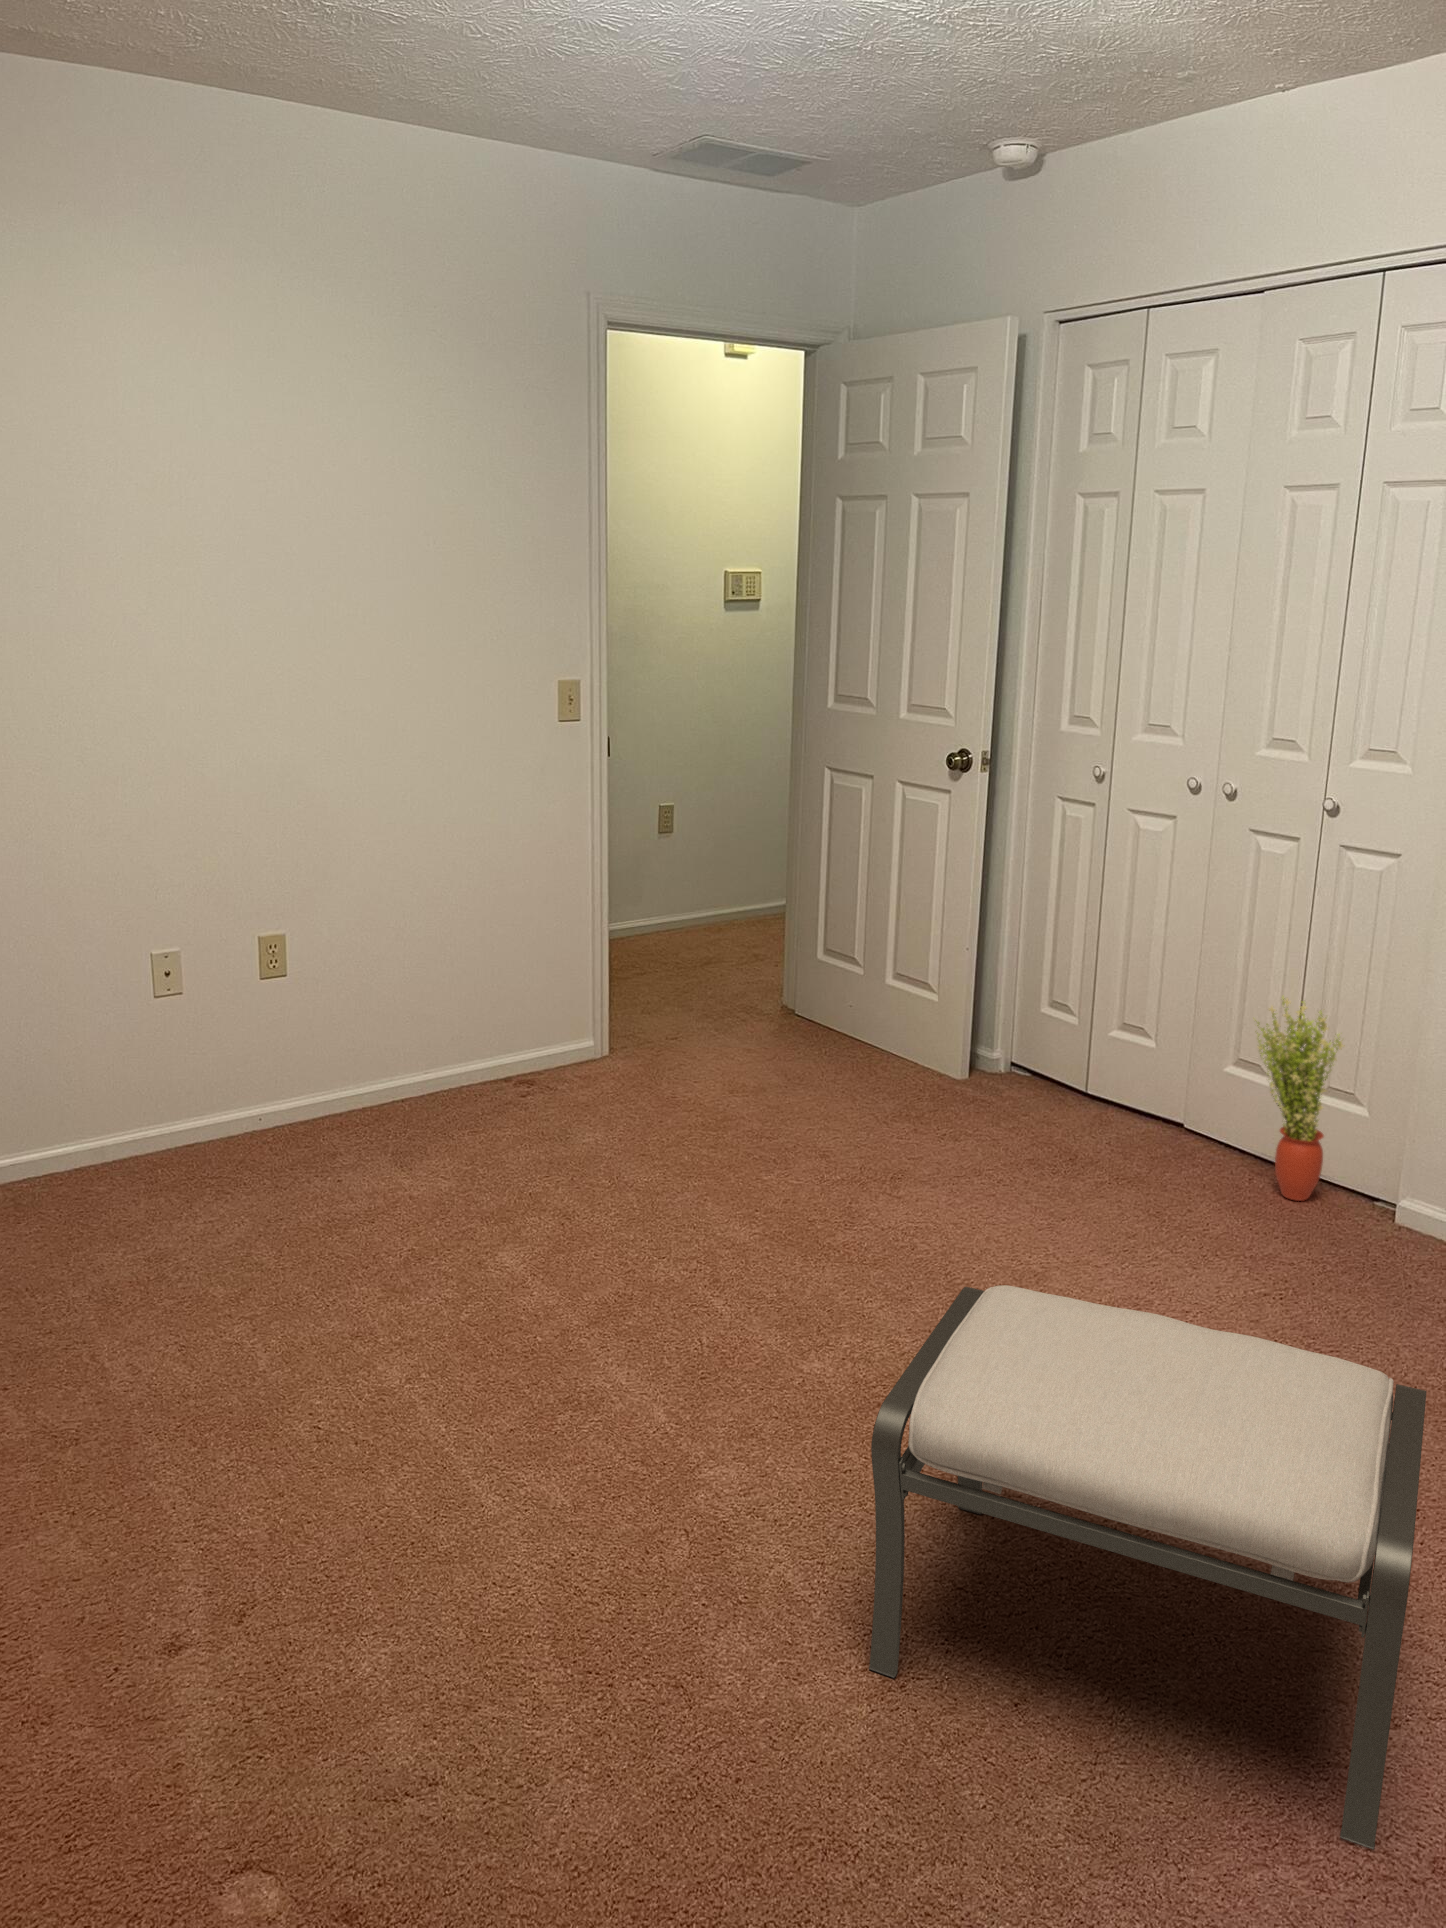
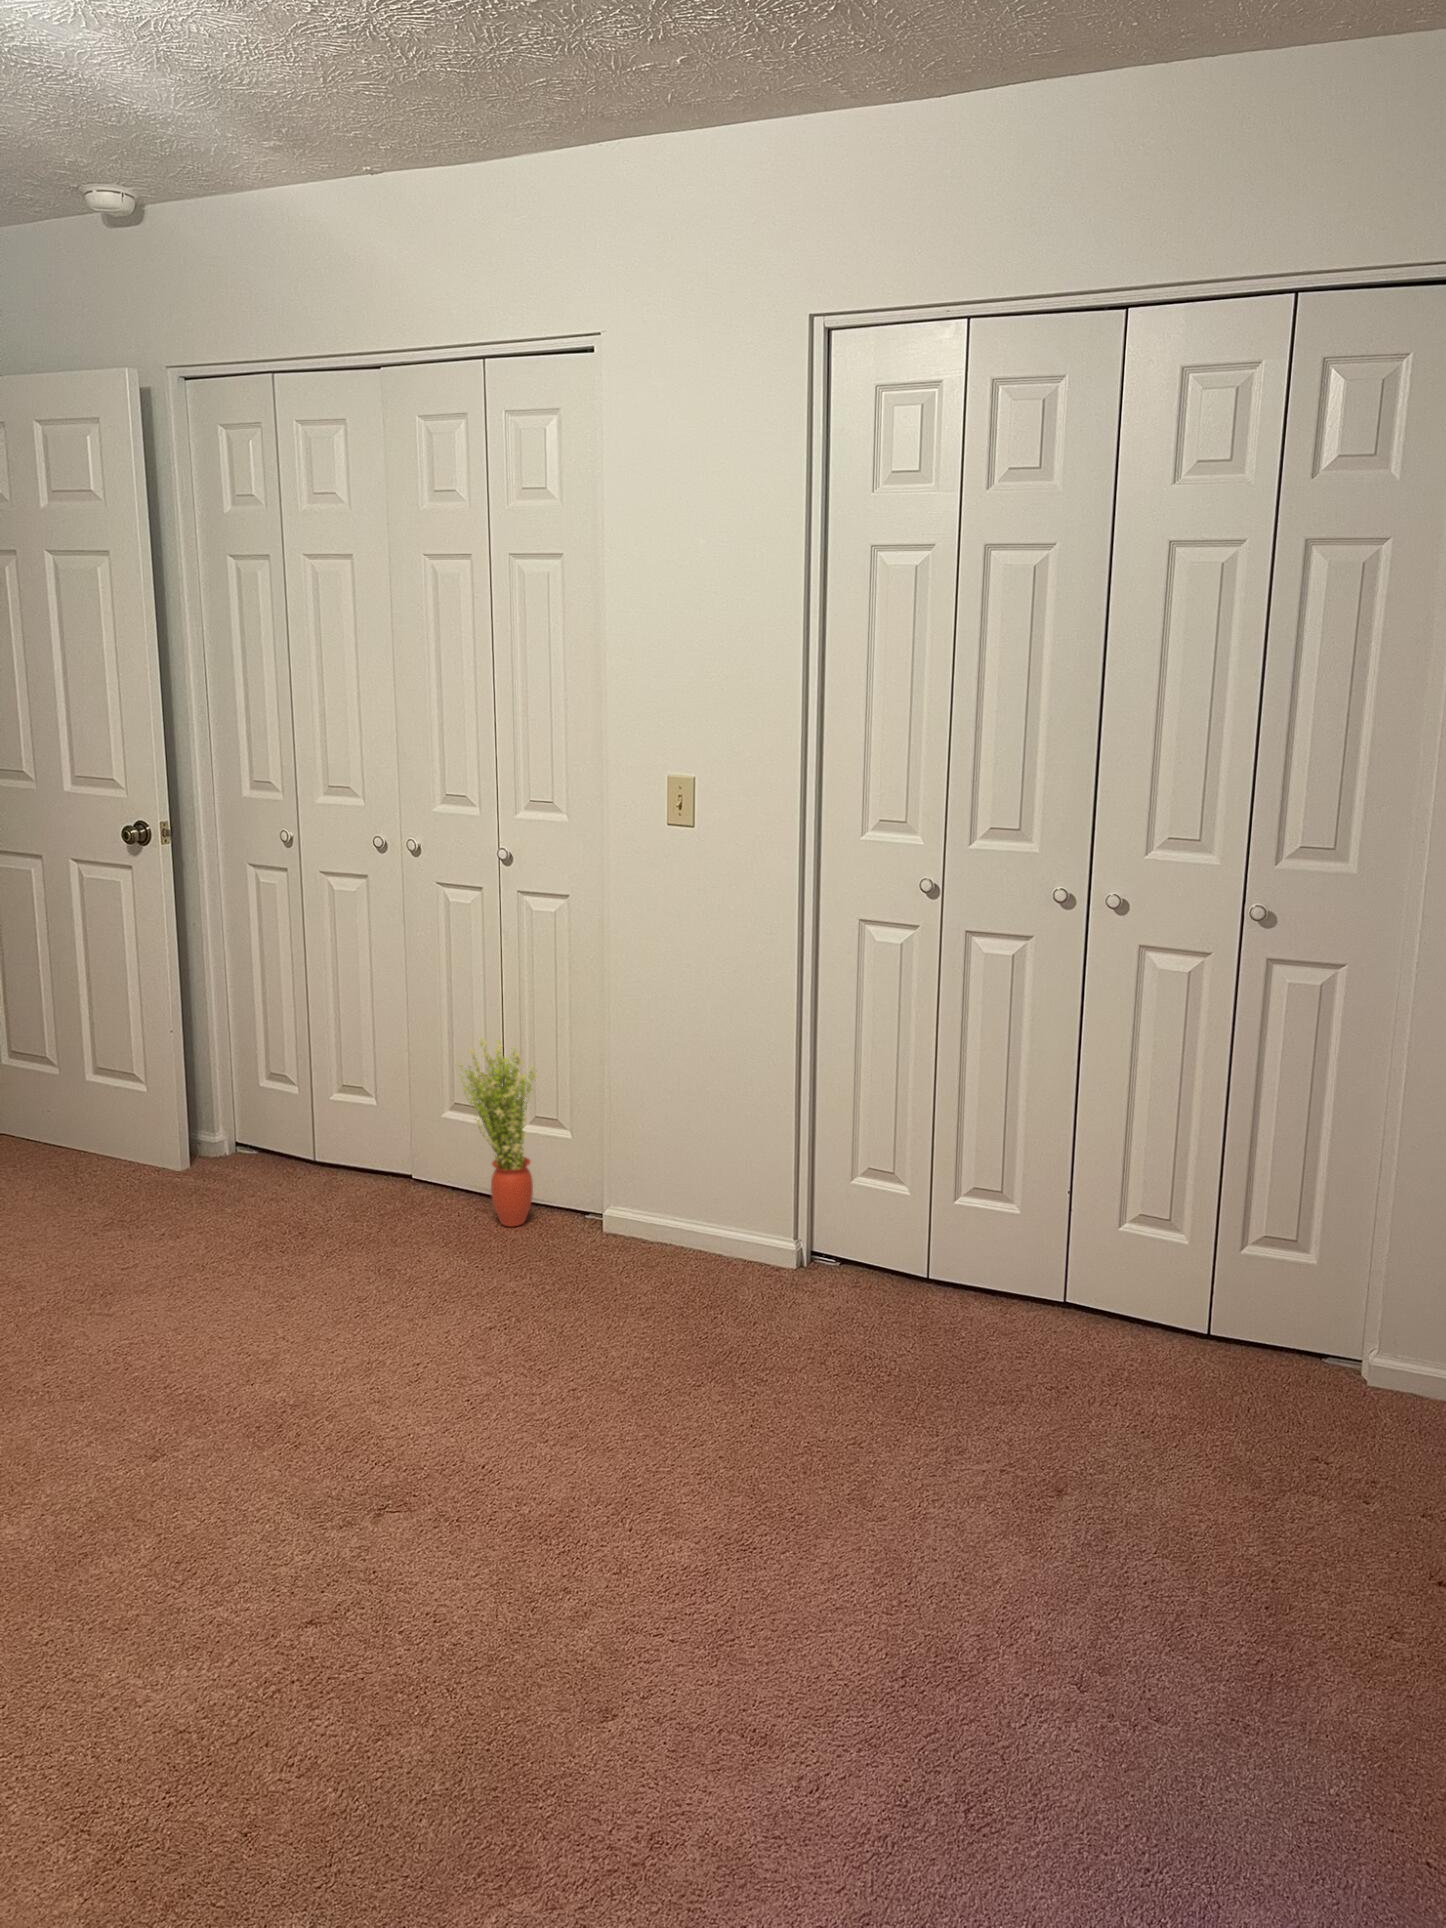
ottoman: present [869,1285,1426,1850] -> none [36,1379,610,1869]

